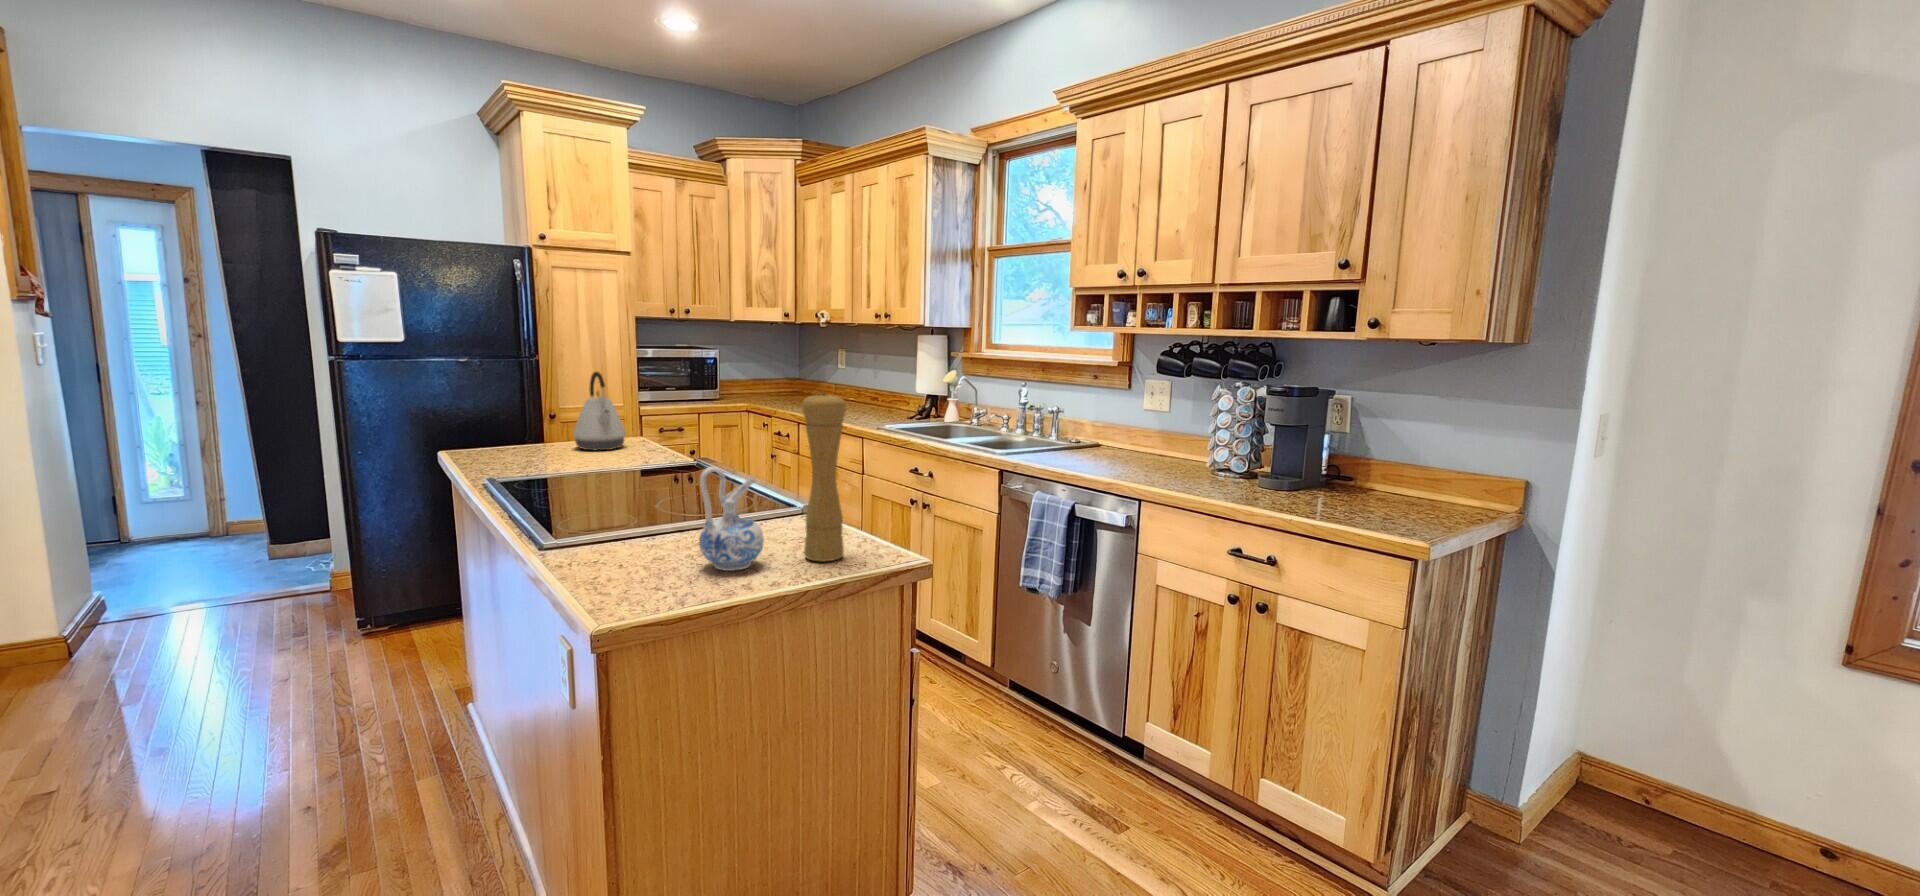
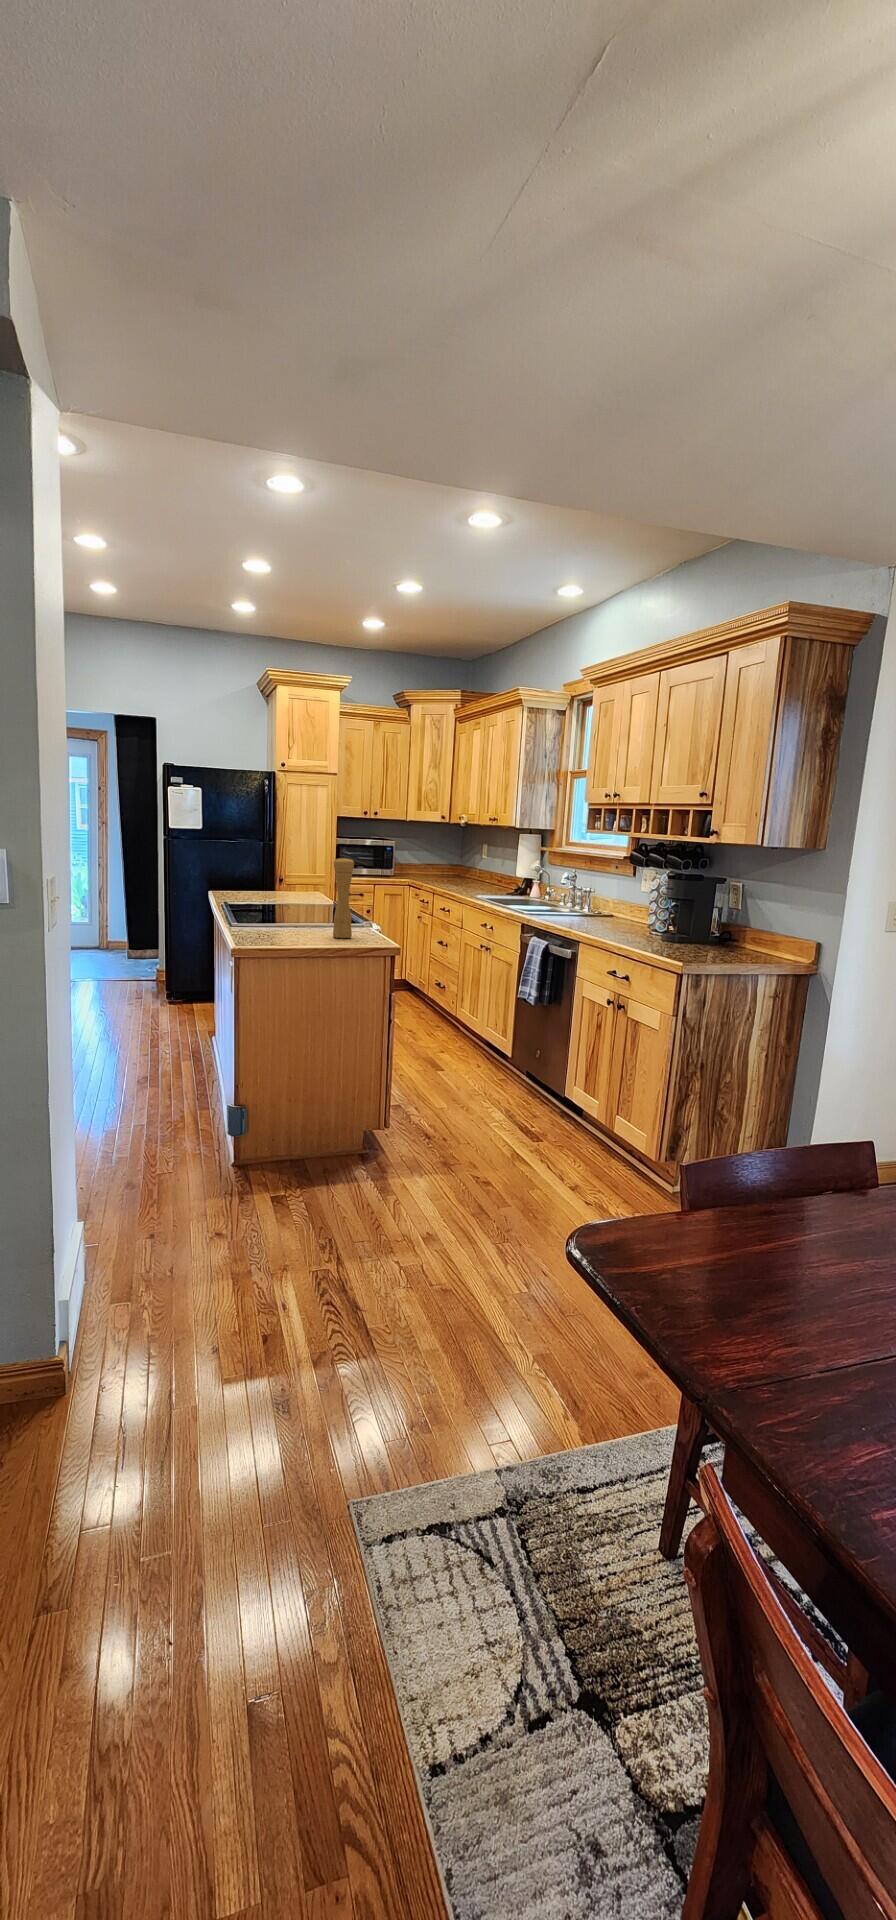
kettle: present [573,371,626,450] -> none [276,849,305,896]
ceramic pitcher: present [699,467,764,571] -> none [284,888,313,937]

